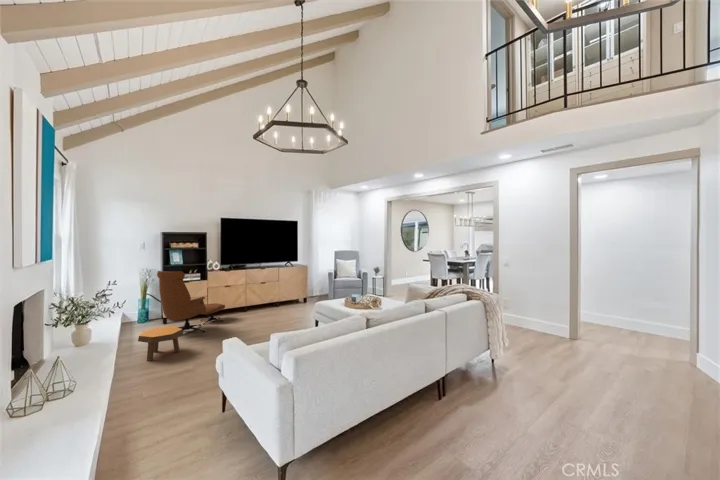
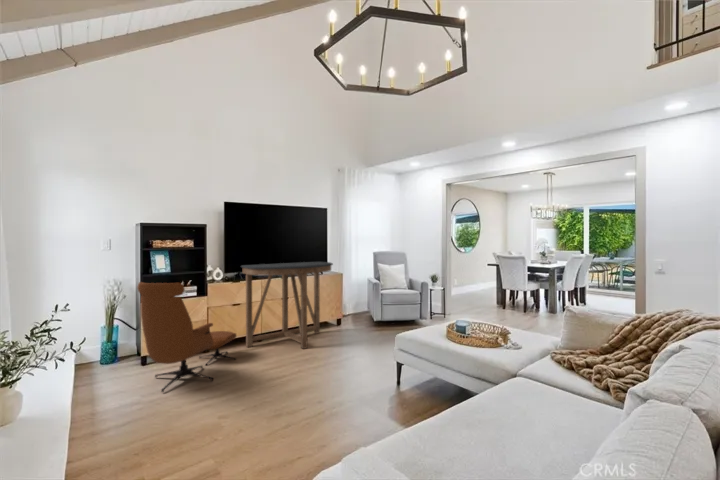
console table: none [230,258,295,316] -> present [241,262,333,349]
footstool: present [138,326,183,361] -> none [109,376,189,447]

